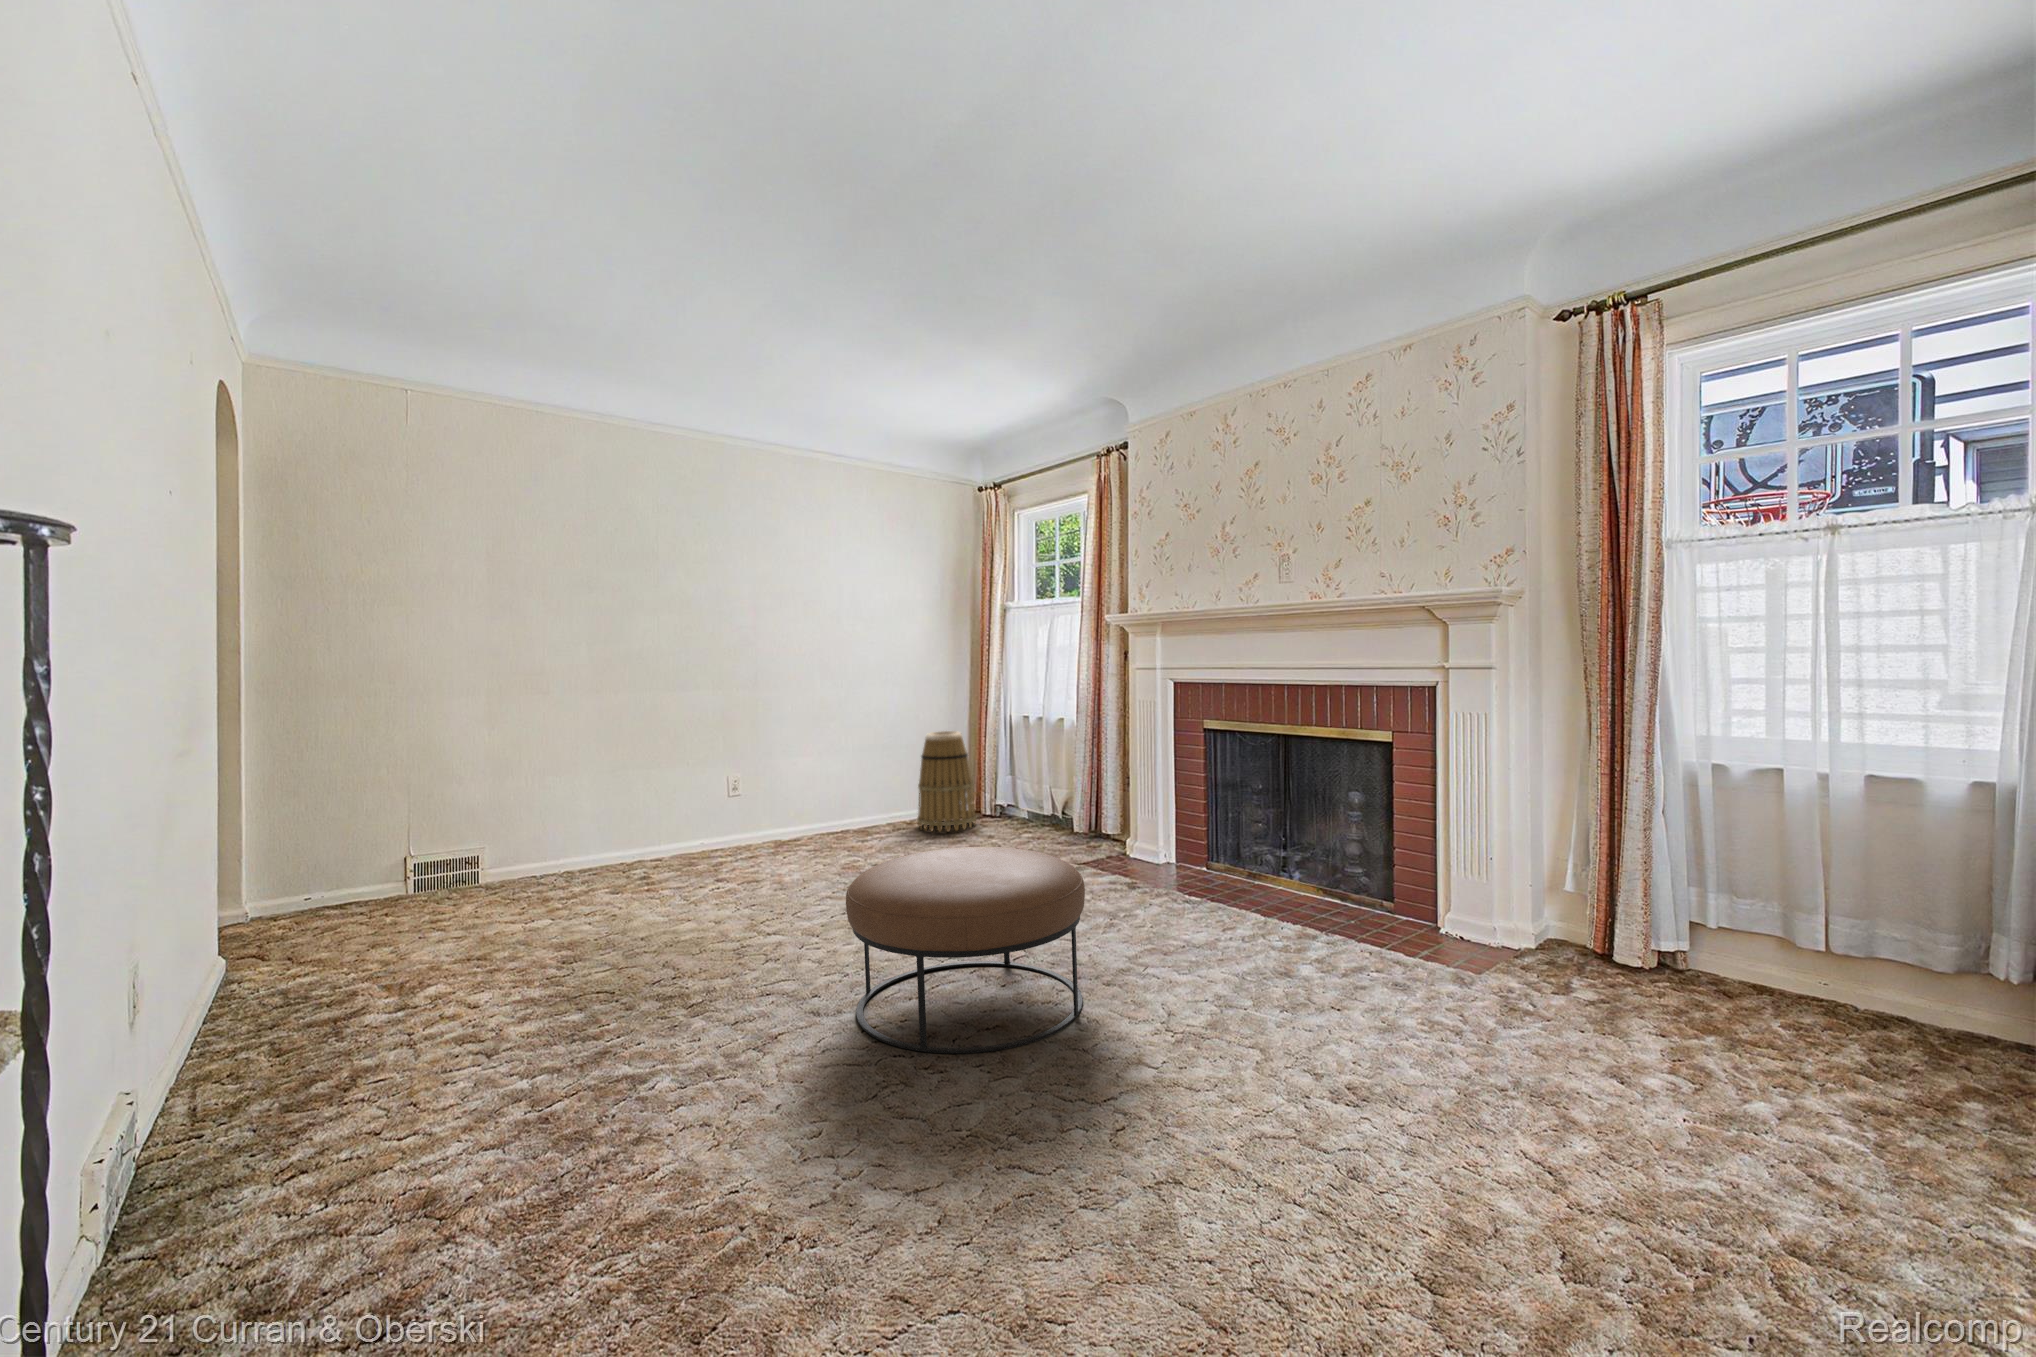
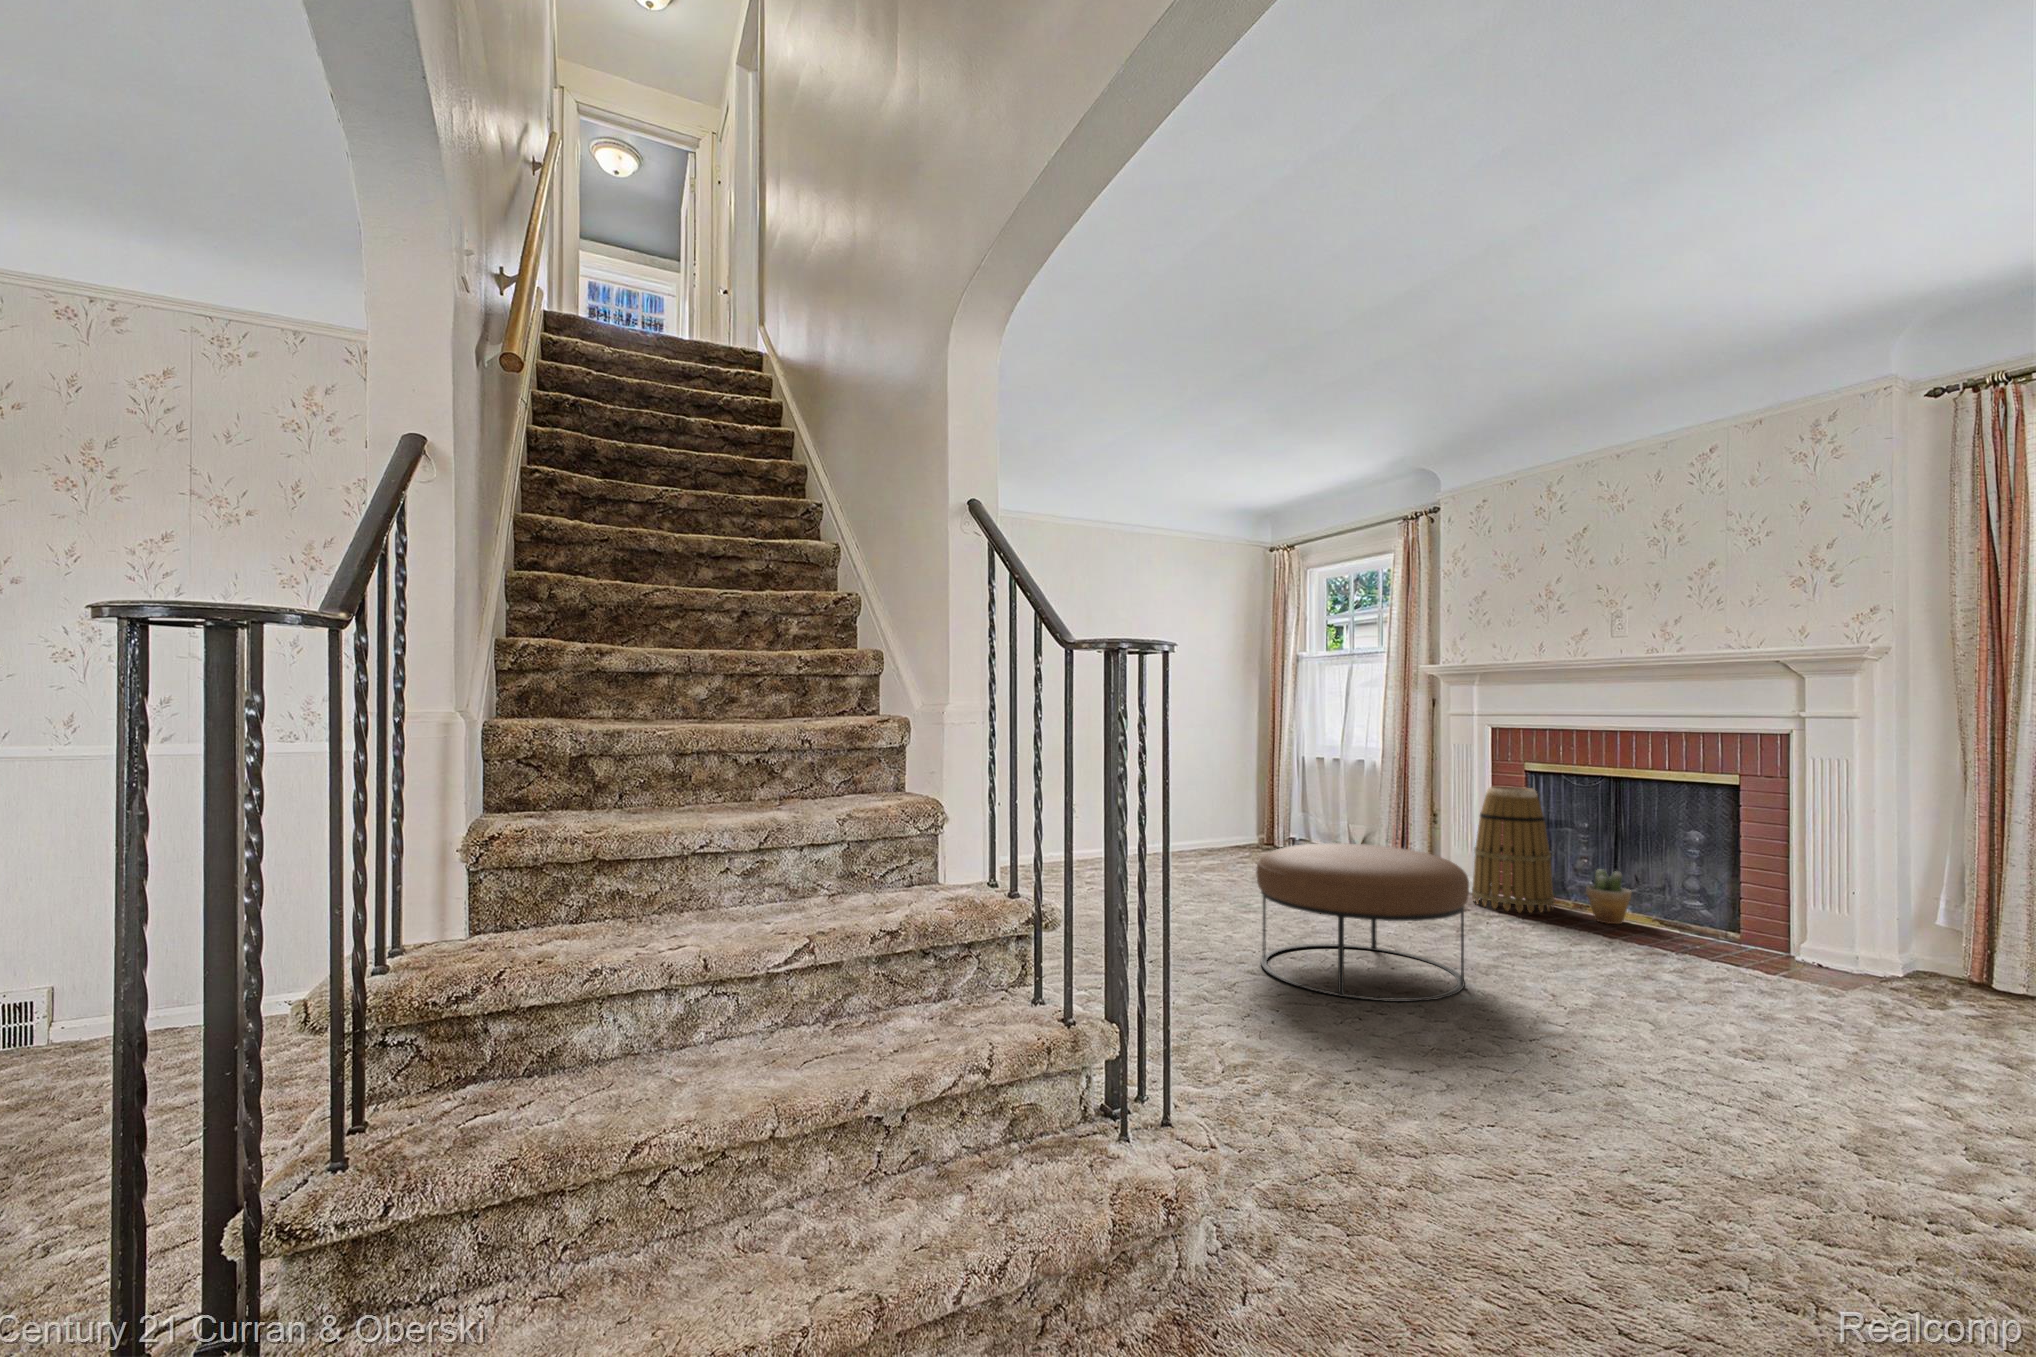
basket: present [917,731,976,831] -> present [1472,787,1554,913]
potted plant: none [1256,838,1299,897] -> present [1586,869,1631,924]

